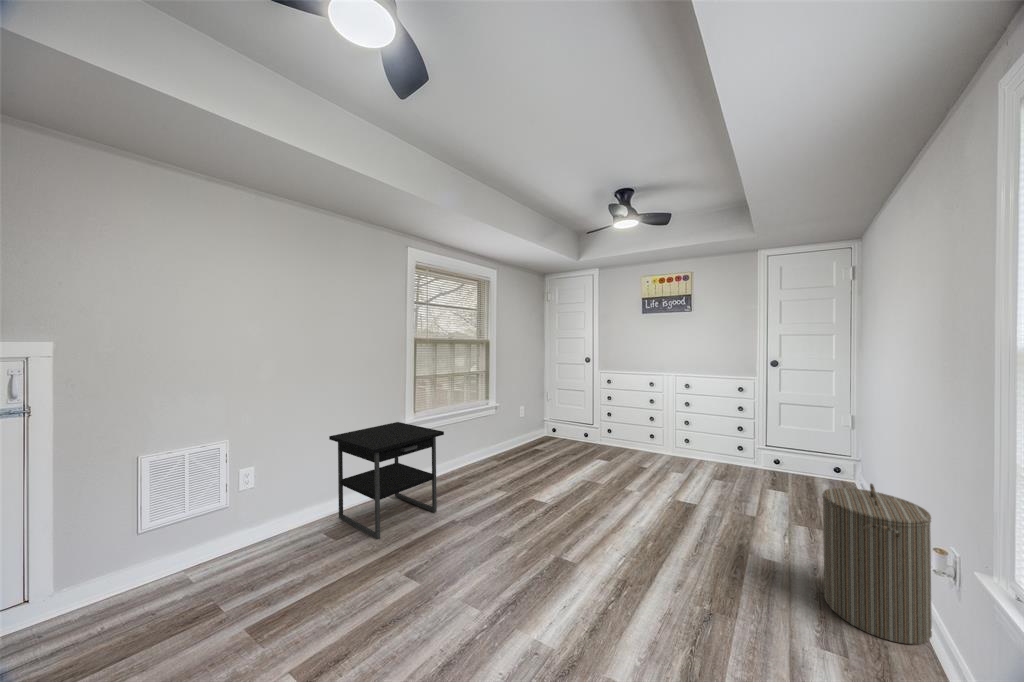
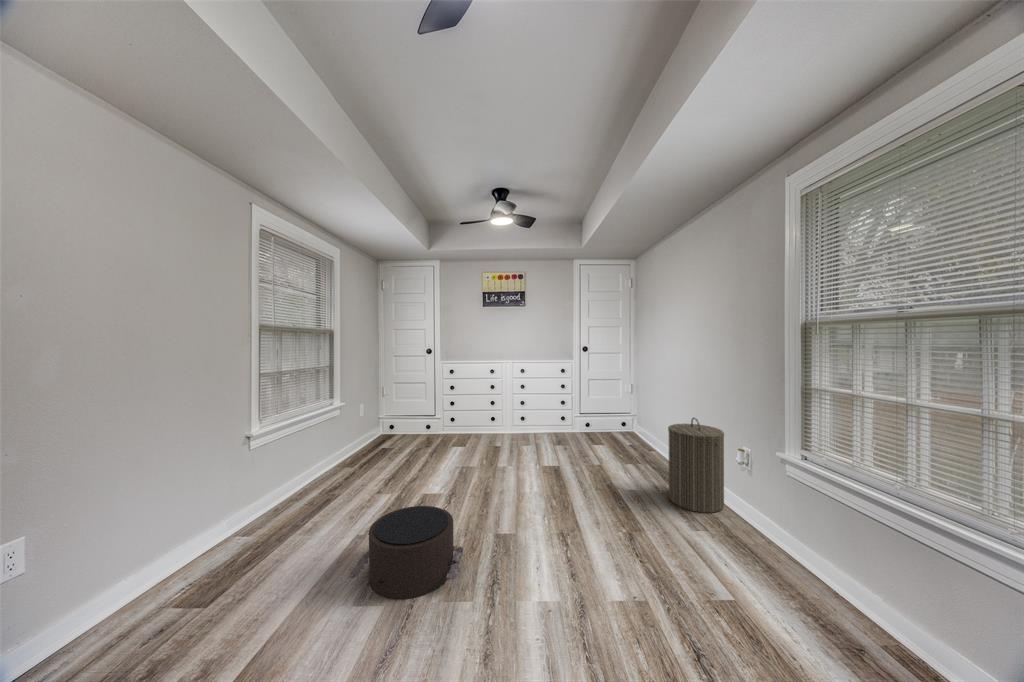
nightstand: present [329,422,444,540] -> none [132,435,332,601]
pouf: none [421,503,512,580] -> present [349,506,463,600]

